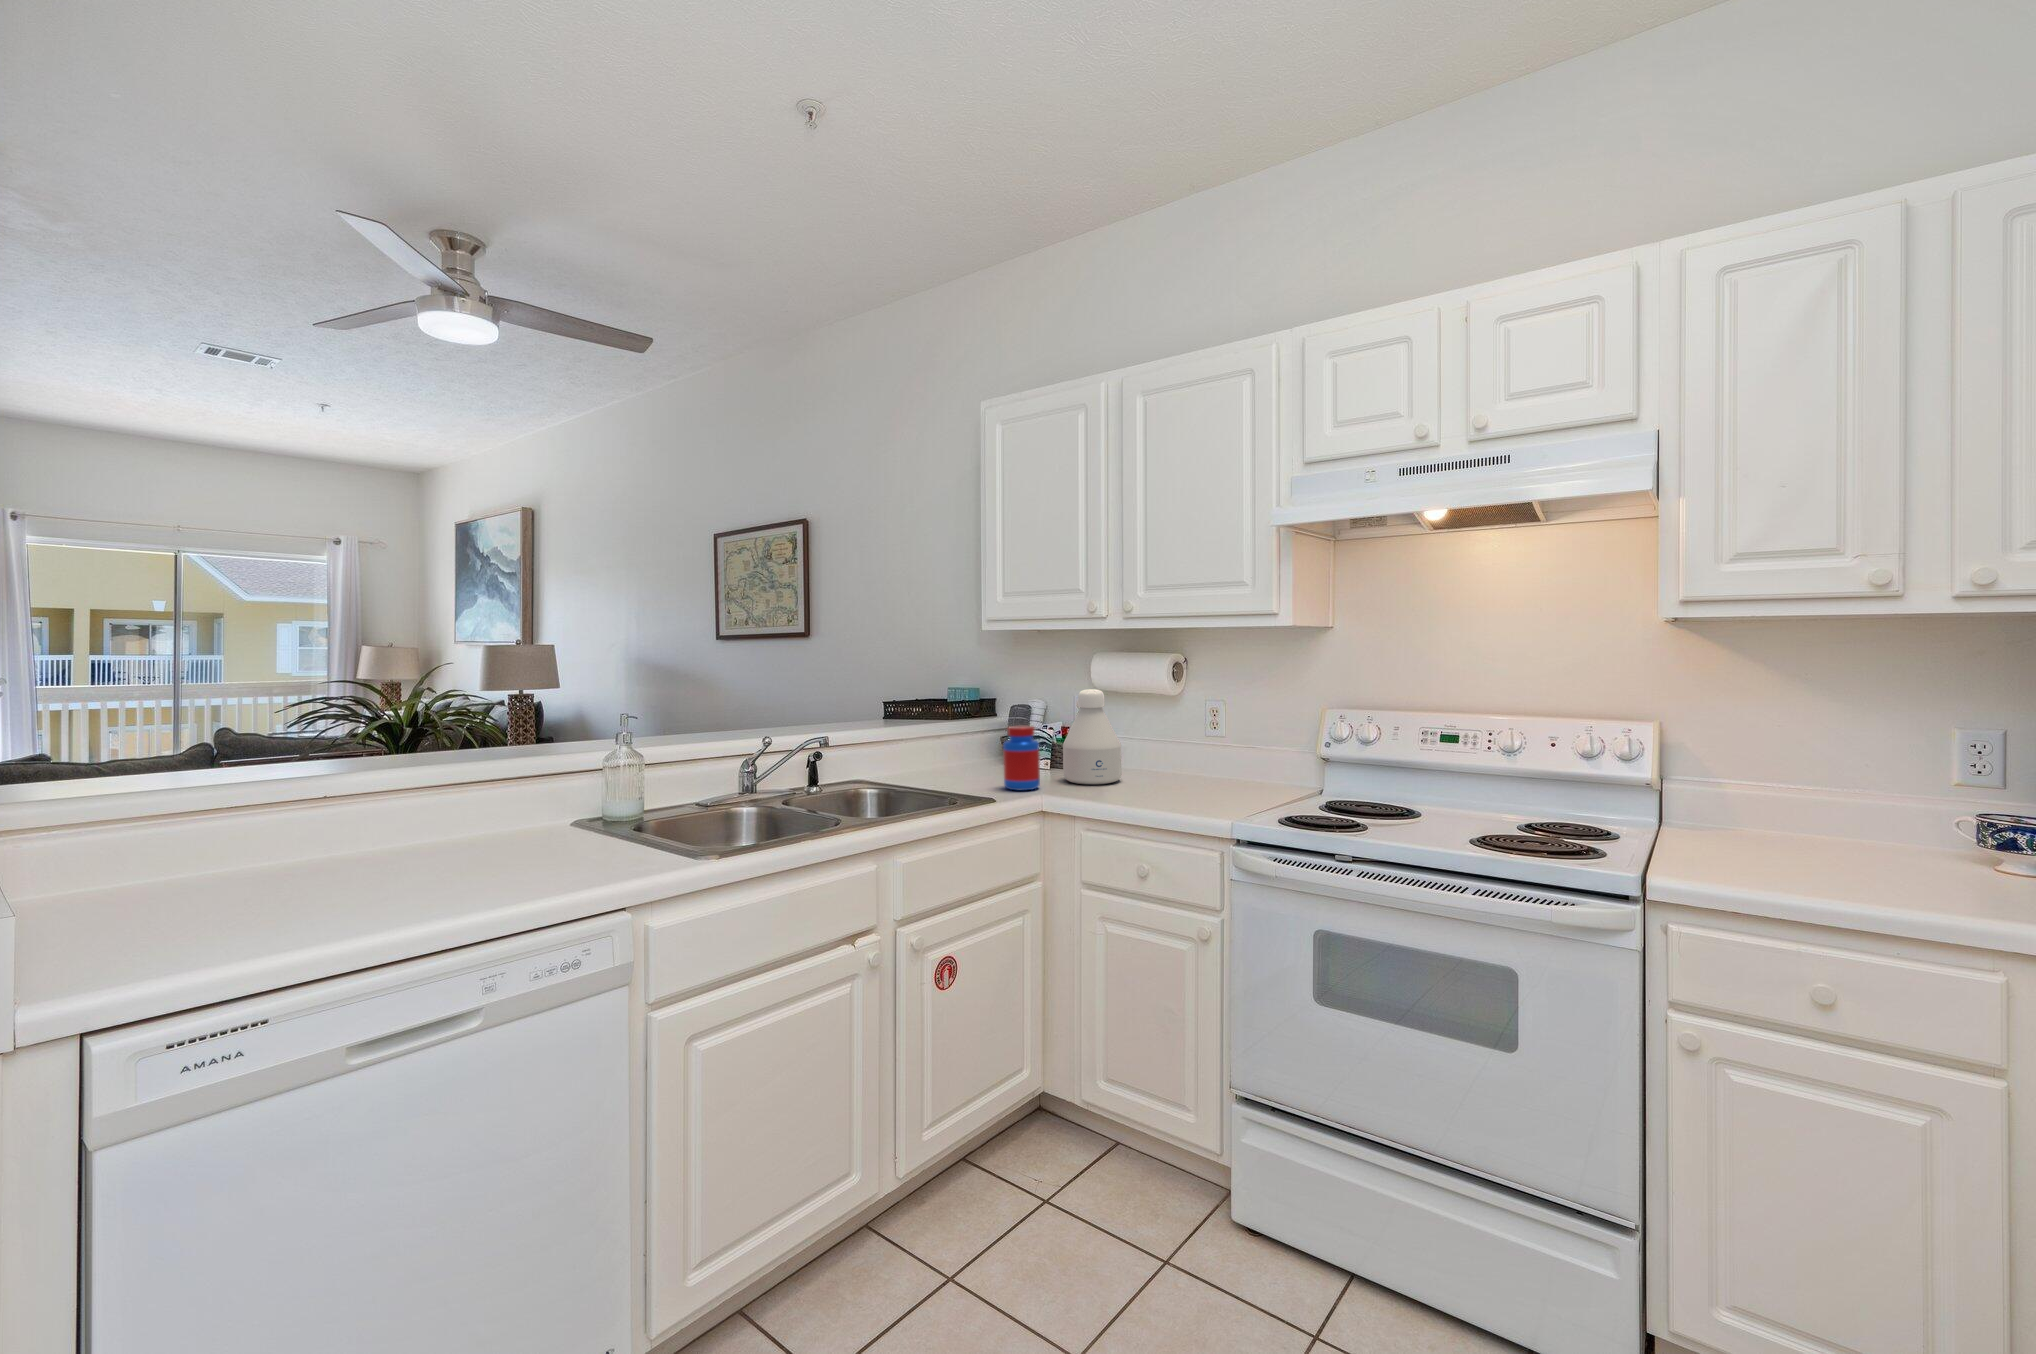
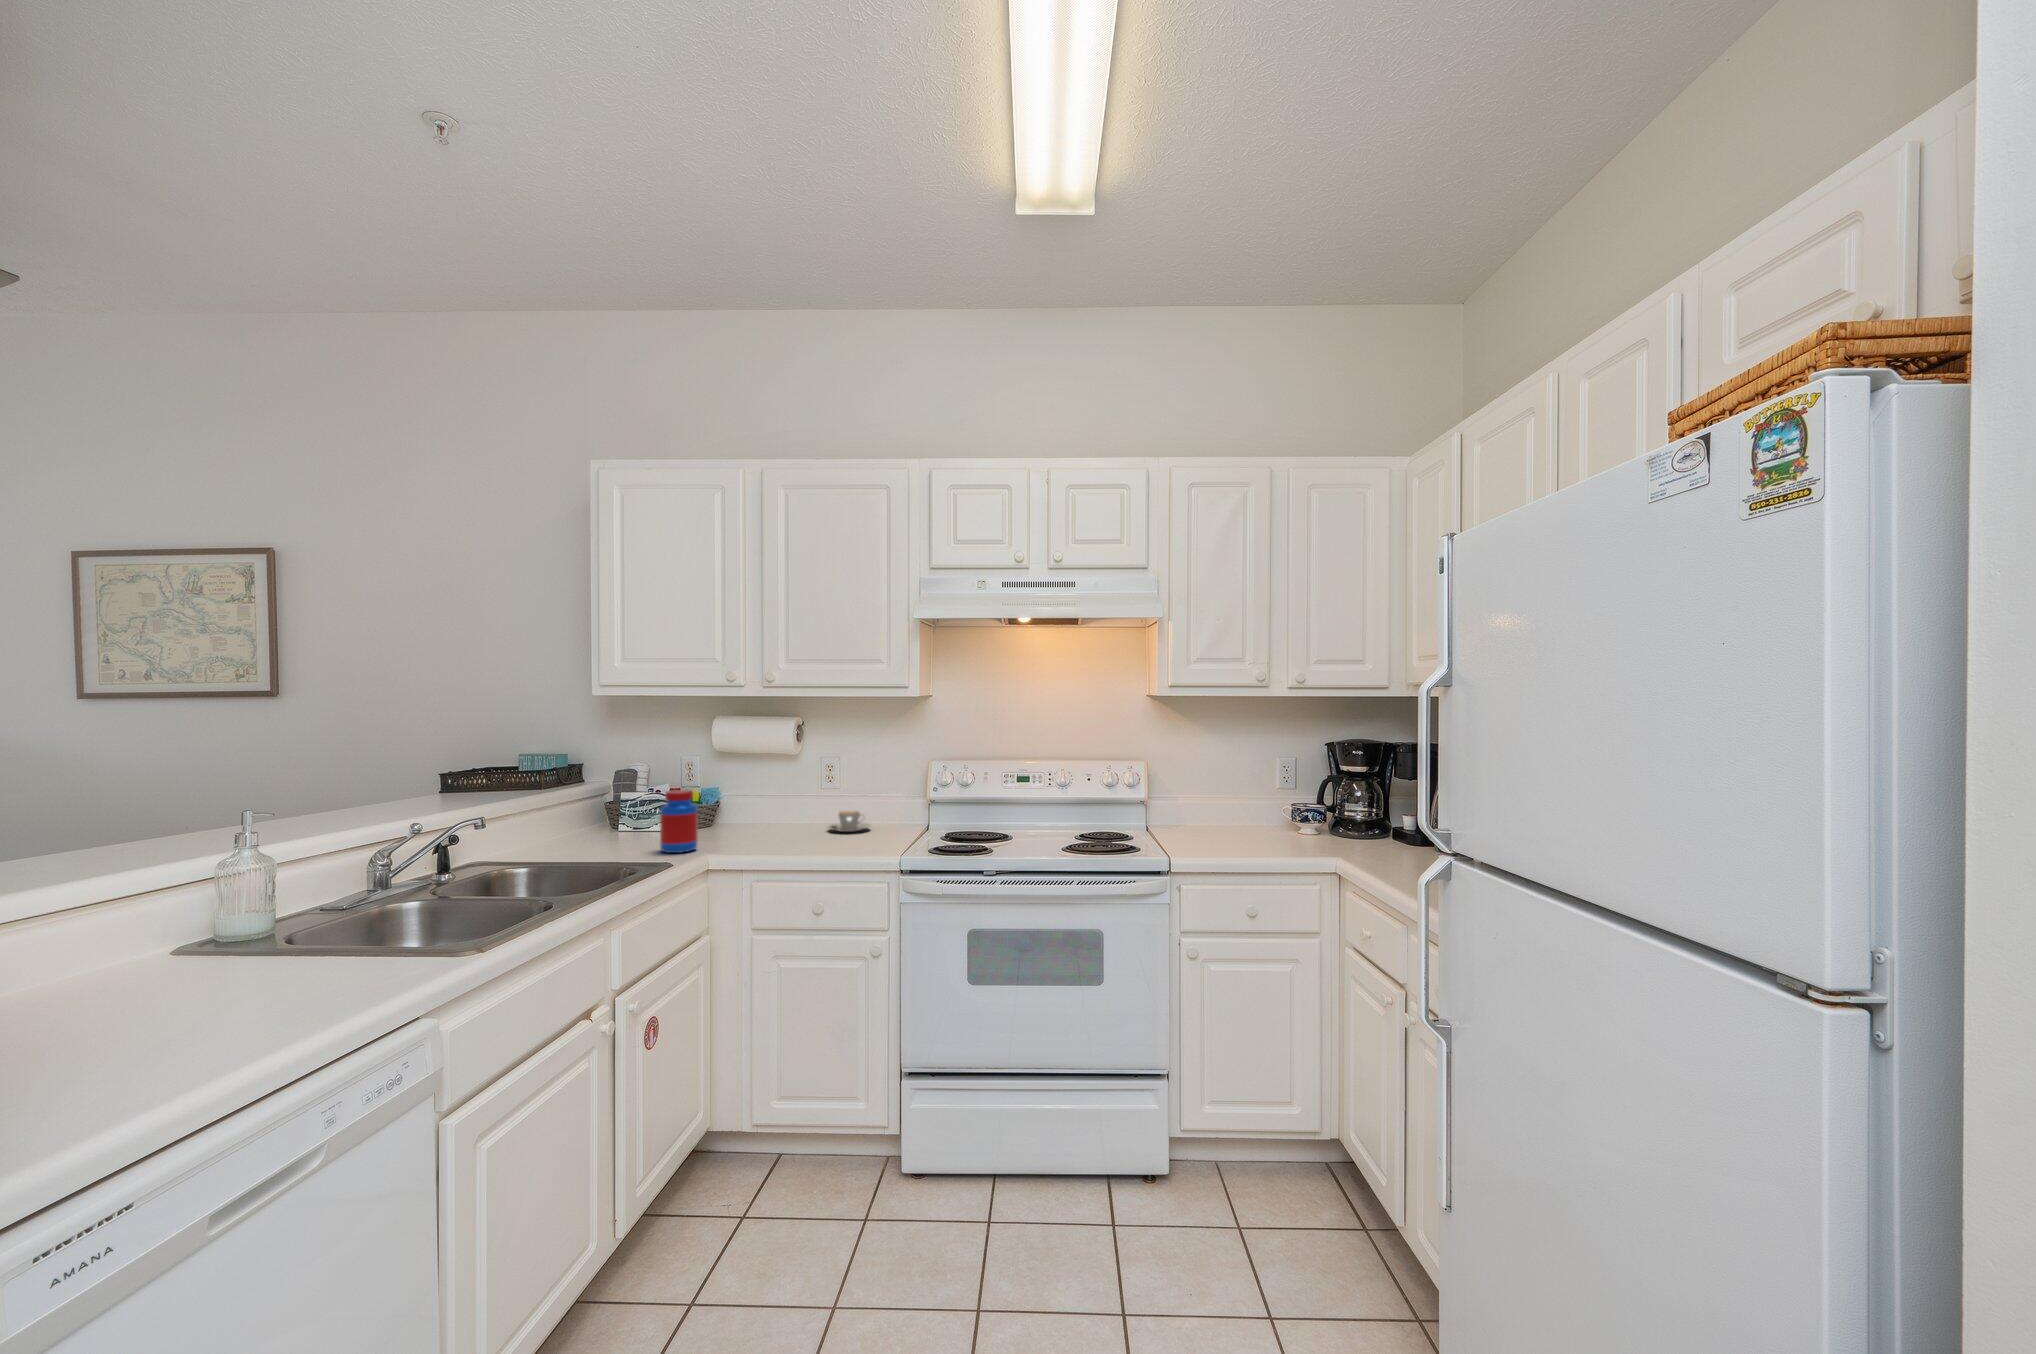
bottle: present [1063,689,1122,784] -> none [706,753,763,841]
coffee cup: none [1194,763,1246,787] -> present [828,811,870,832]

